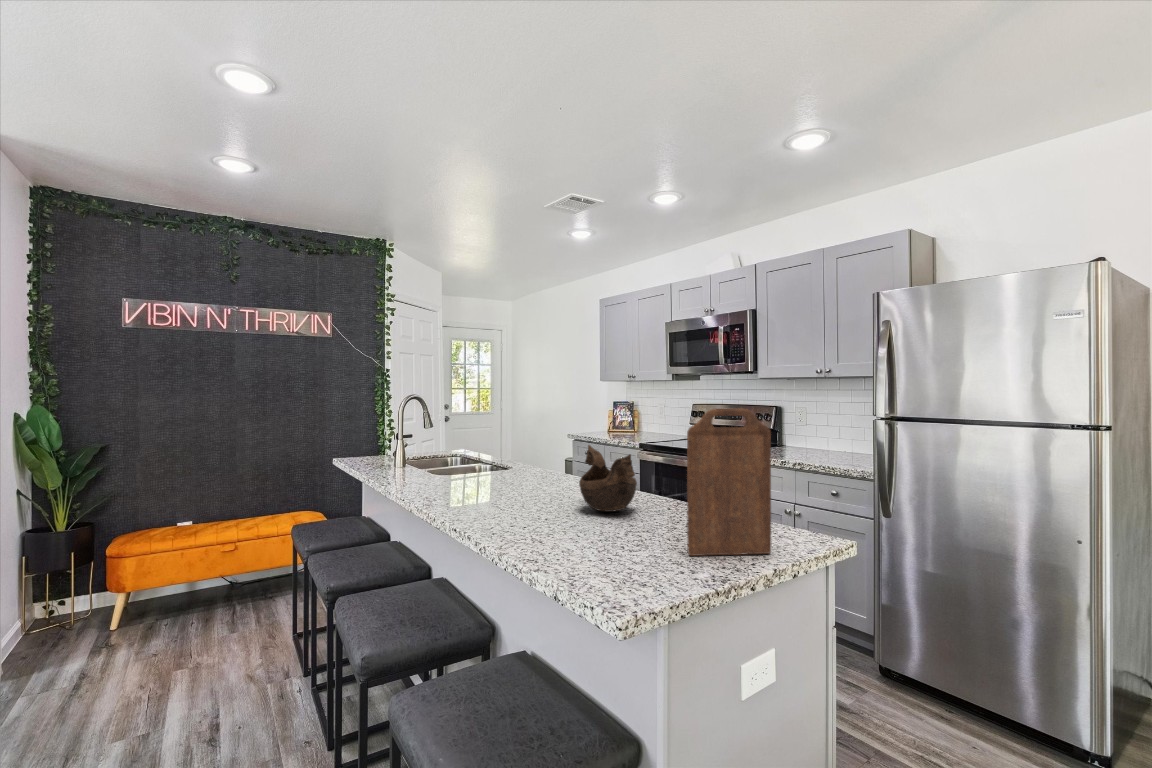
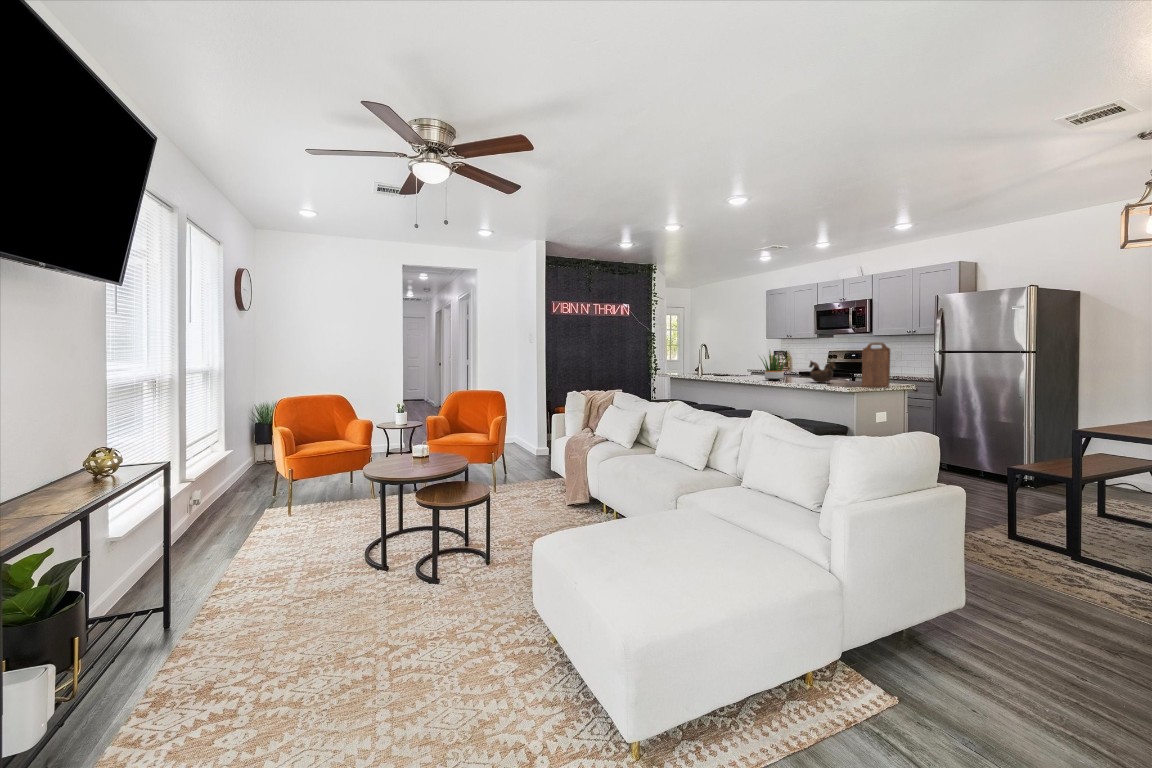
potted plant: none [469,413,557,494] -> present [761,350,787,381]

